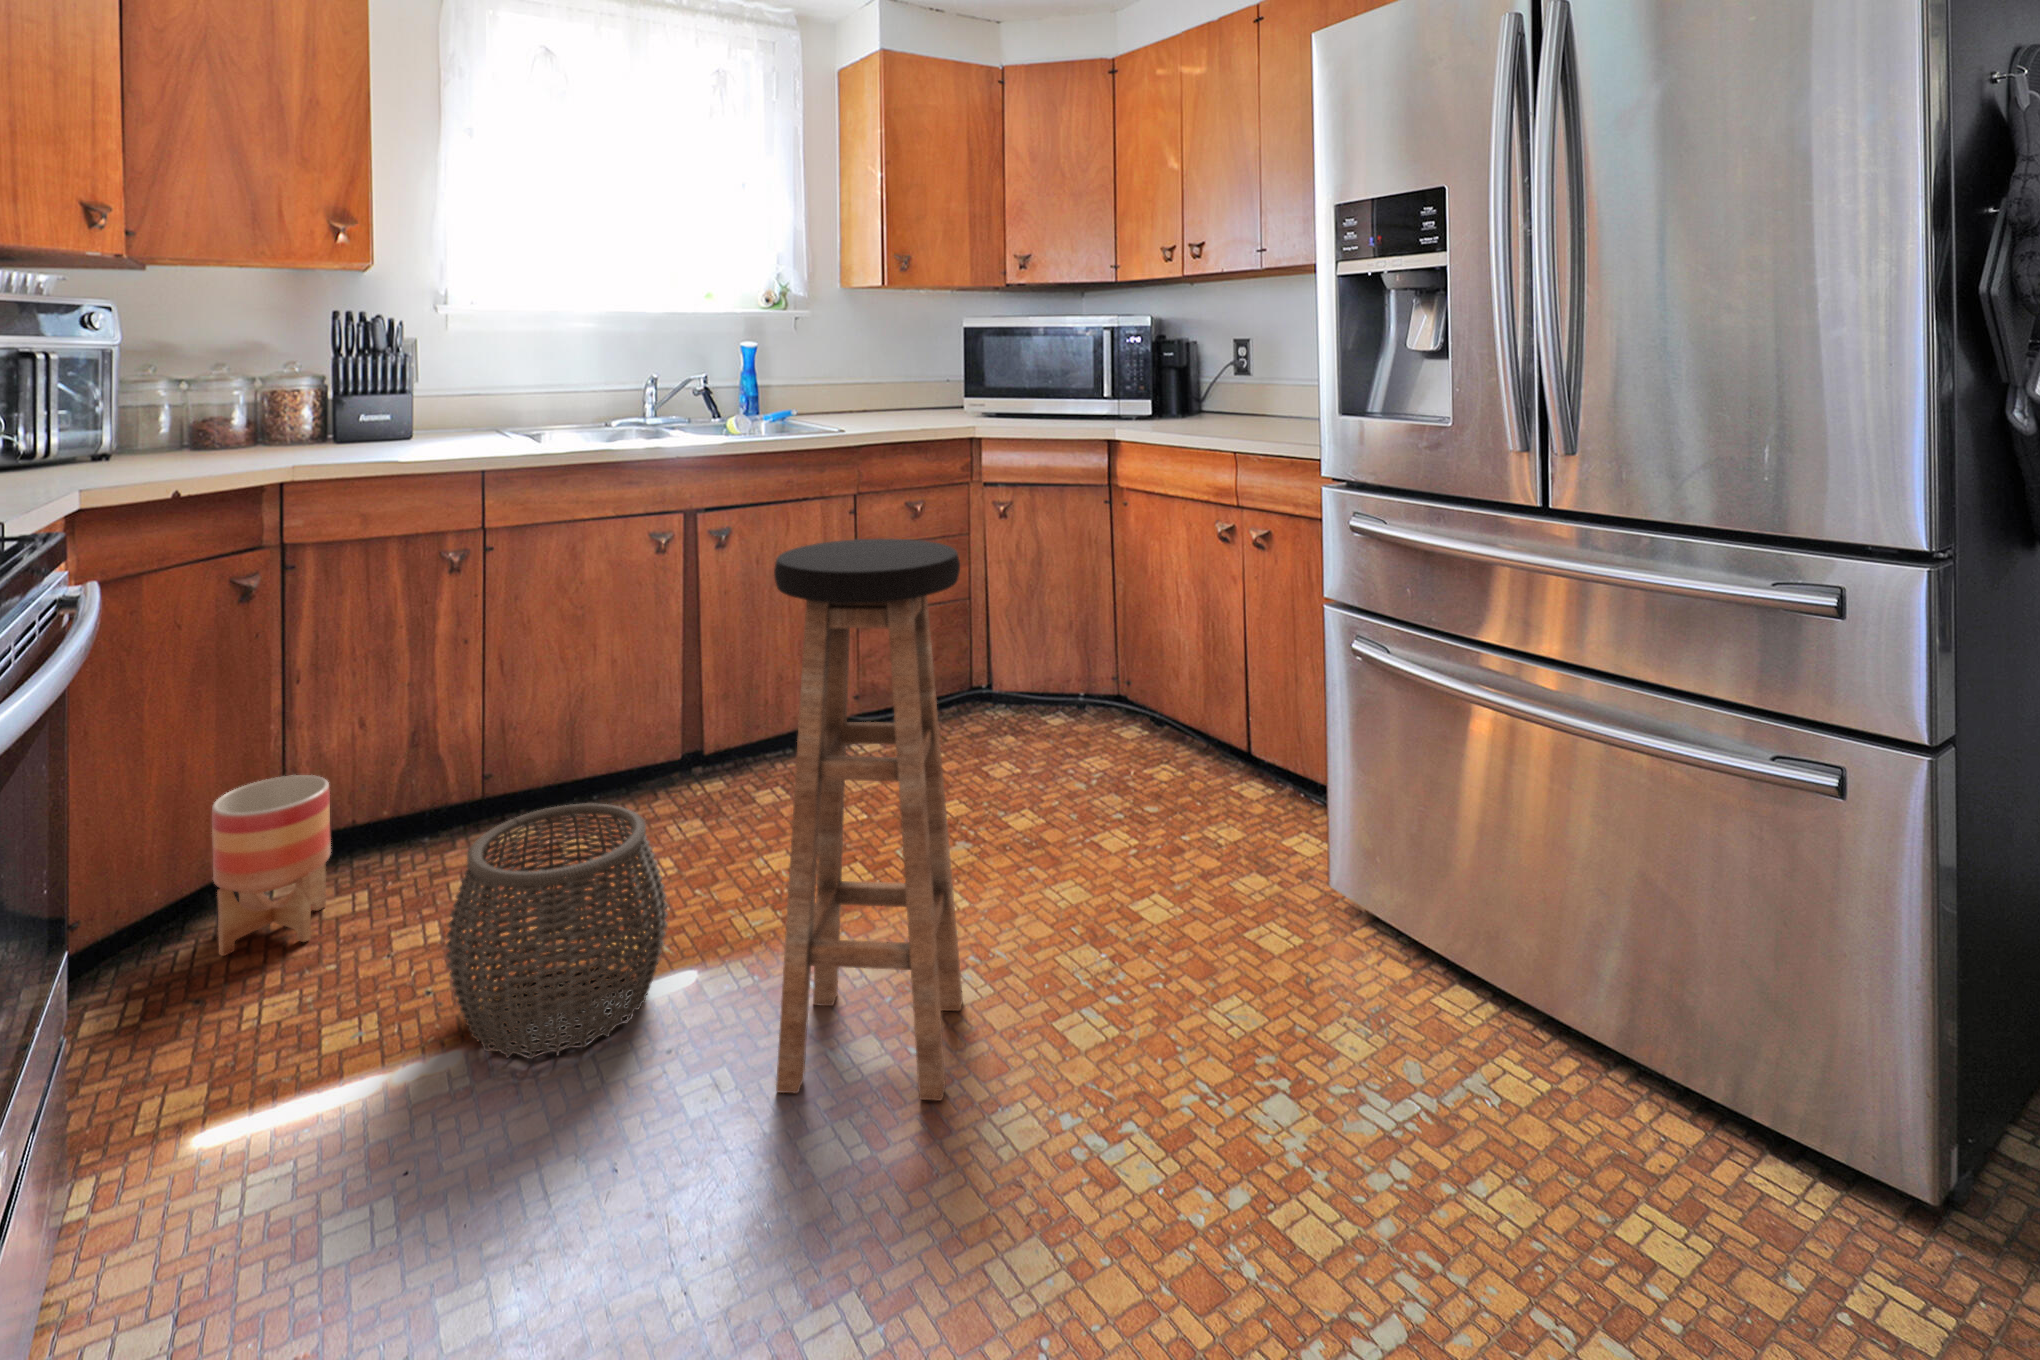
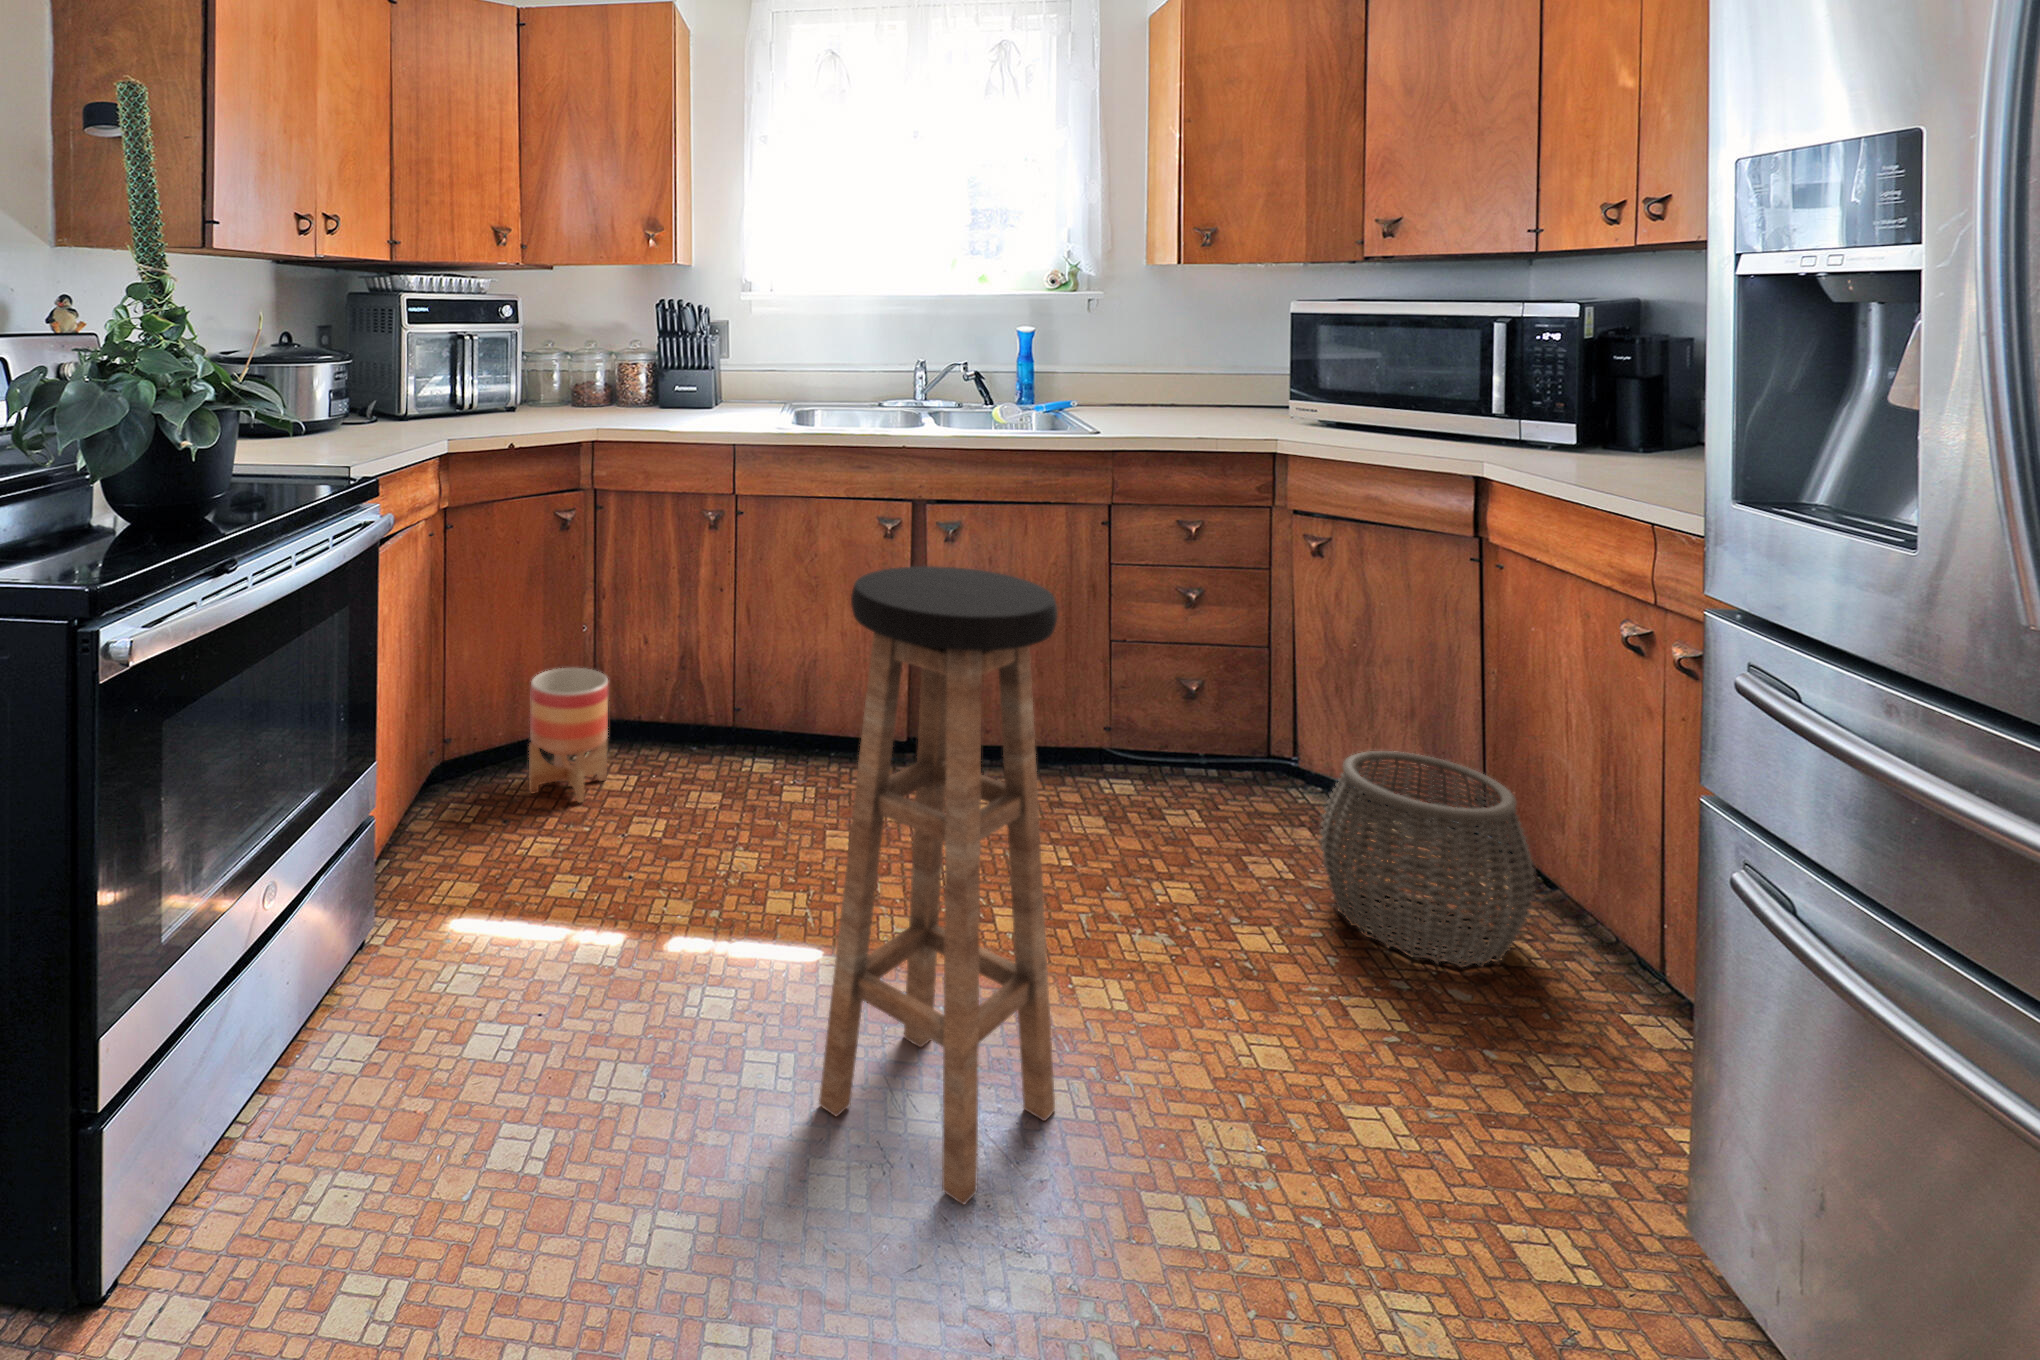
woven basket: present [446,804,668,1059] -> present [1319,751,1535,967]

